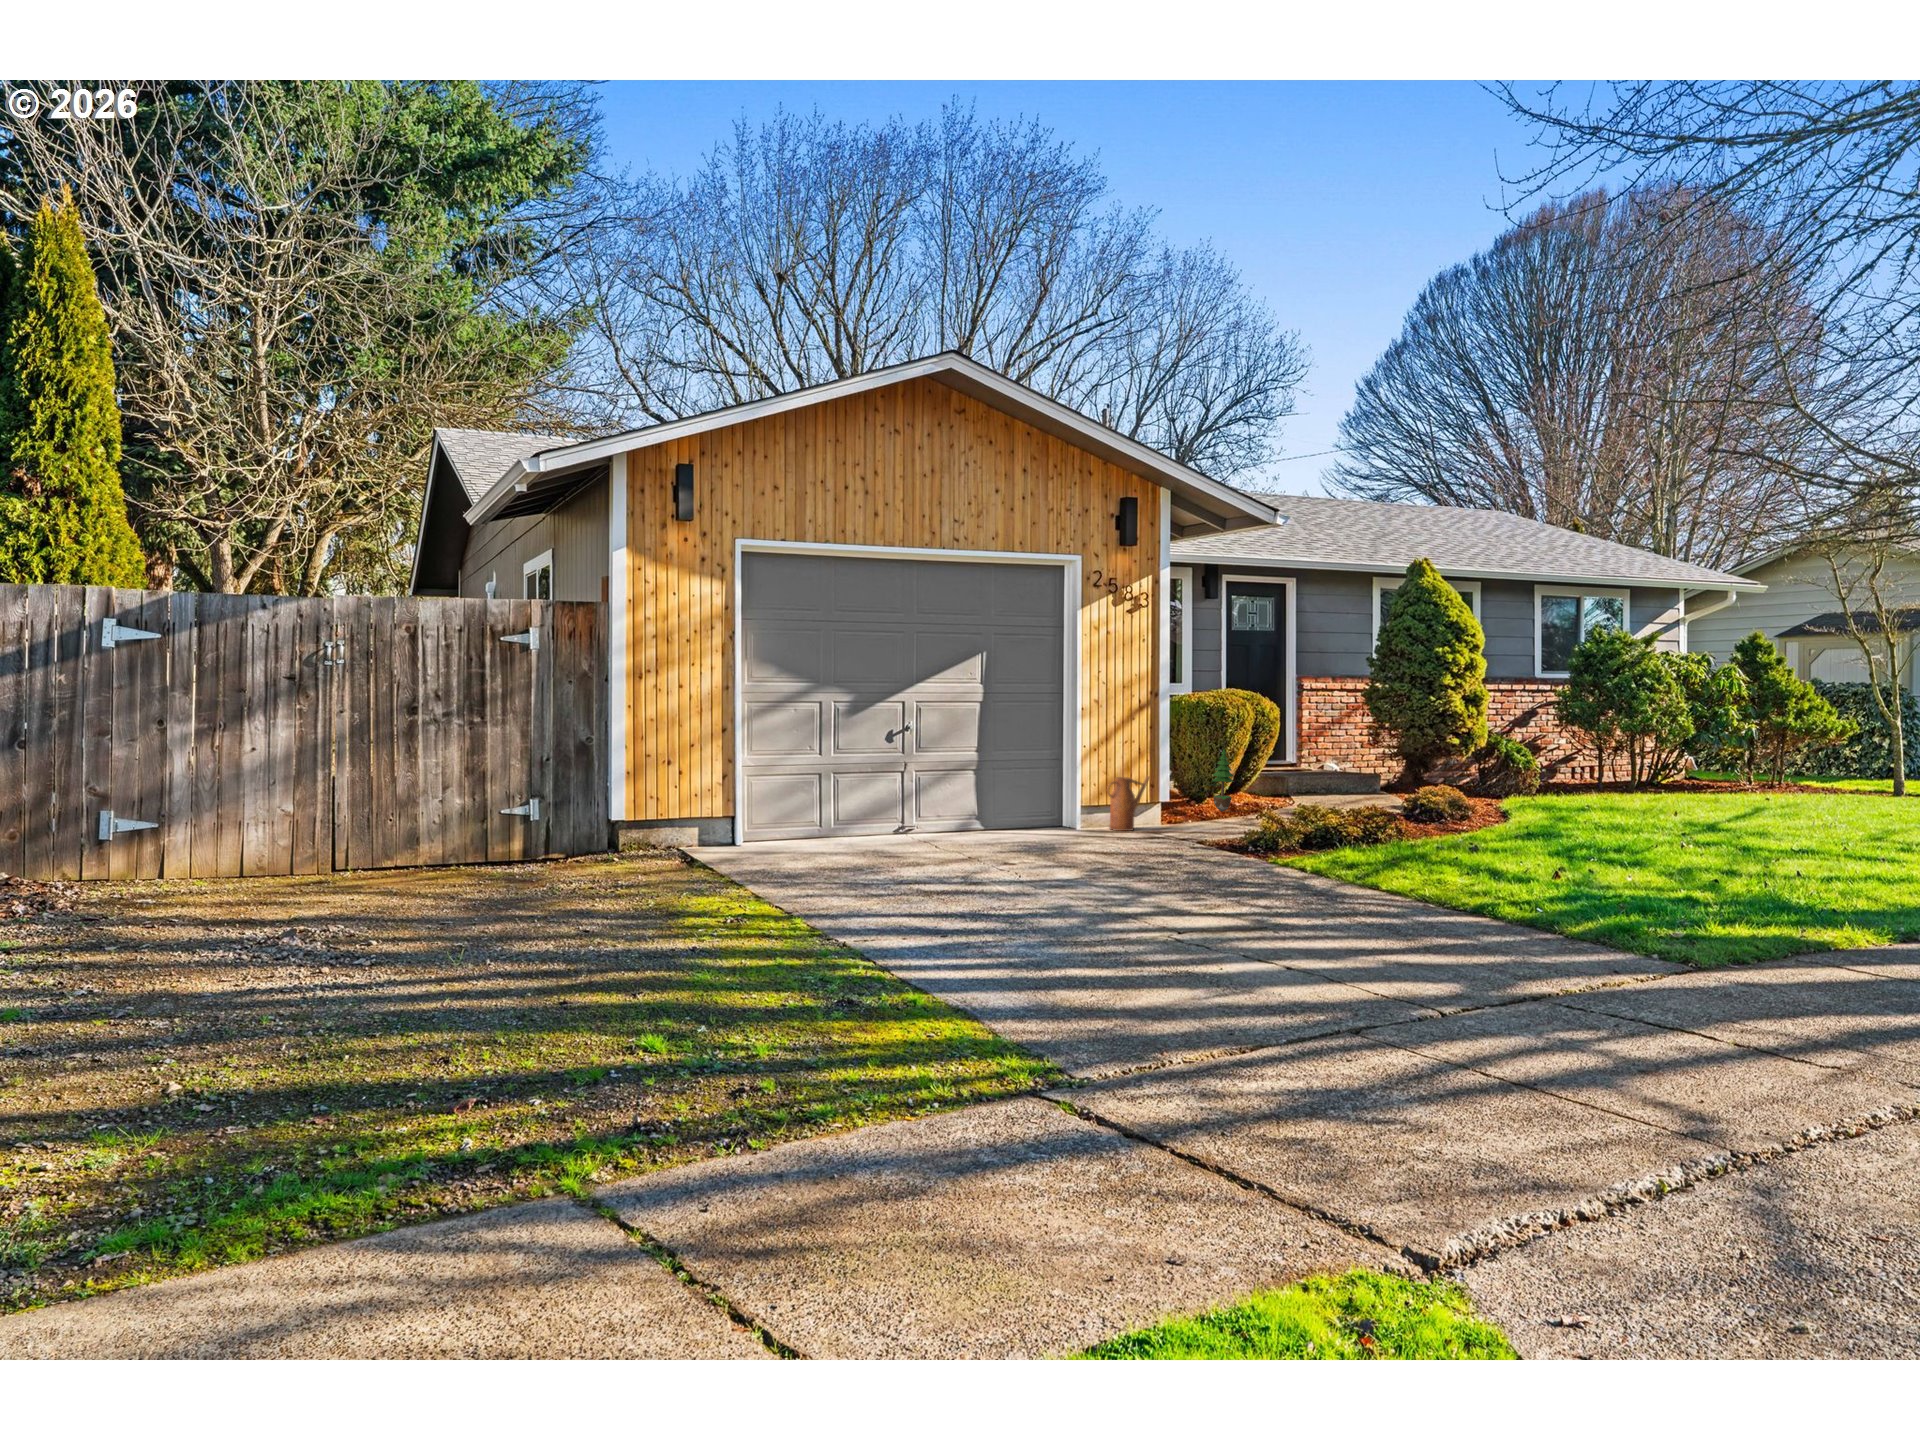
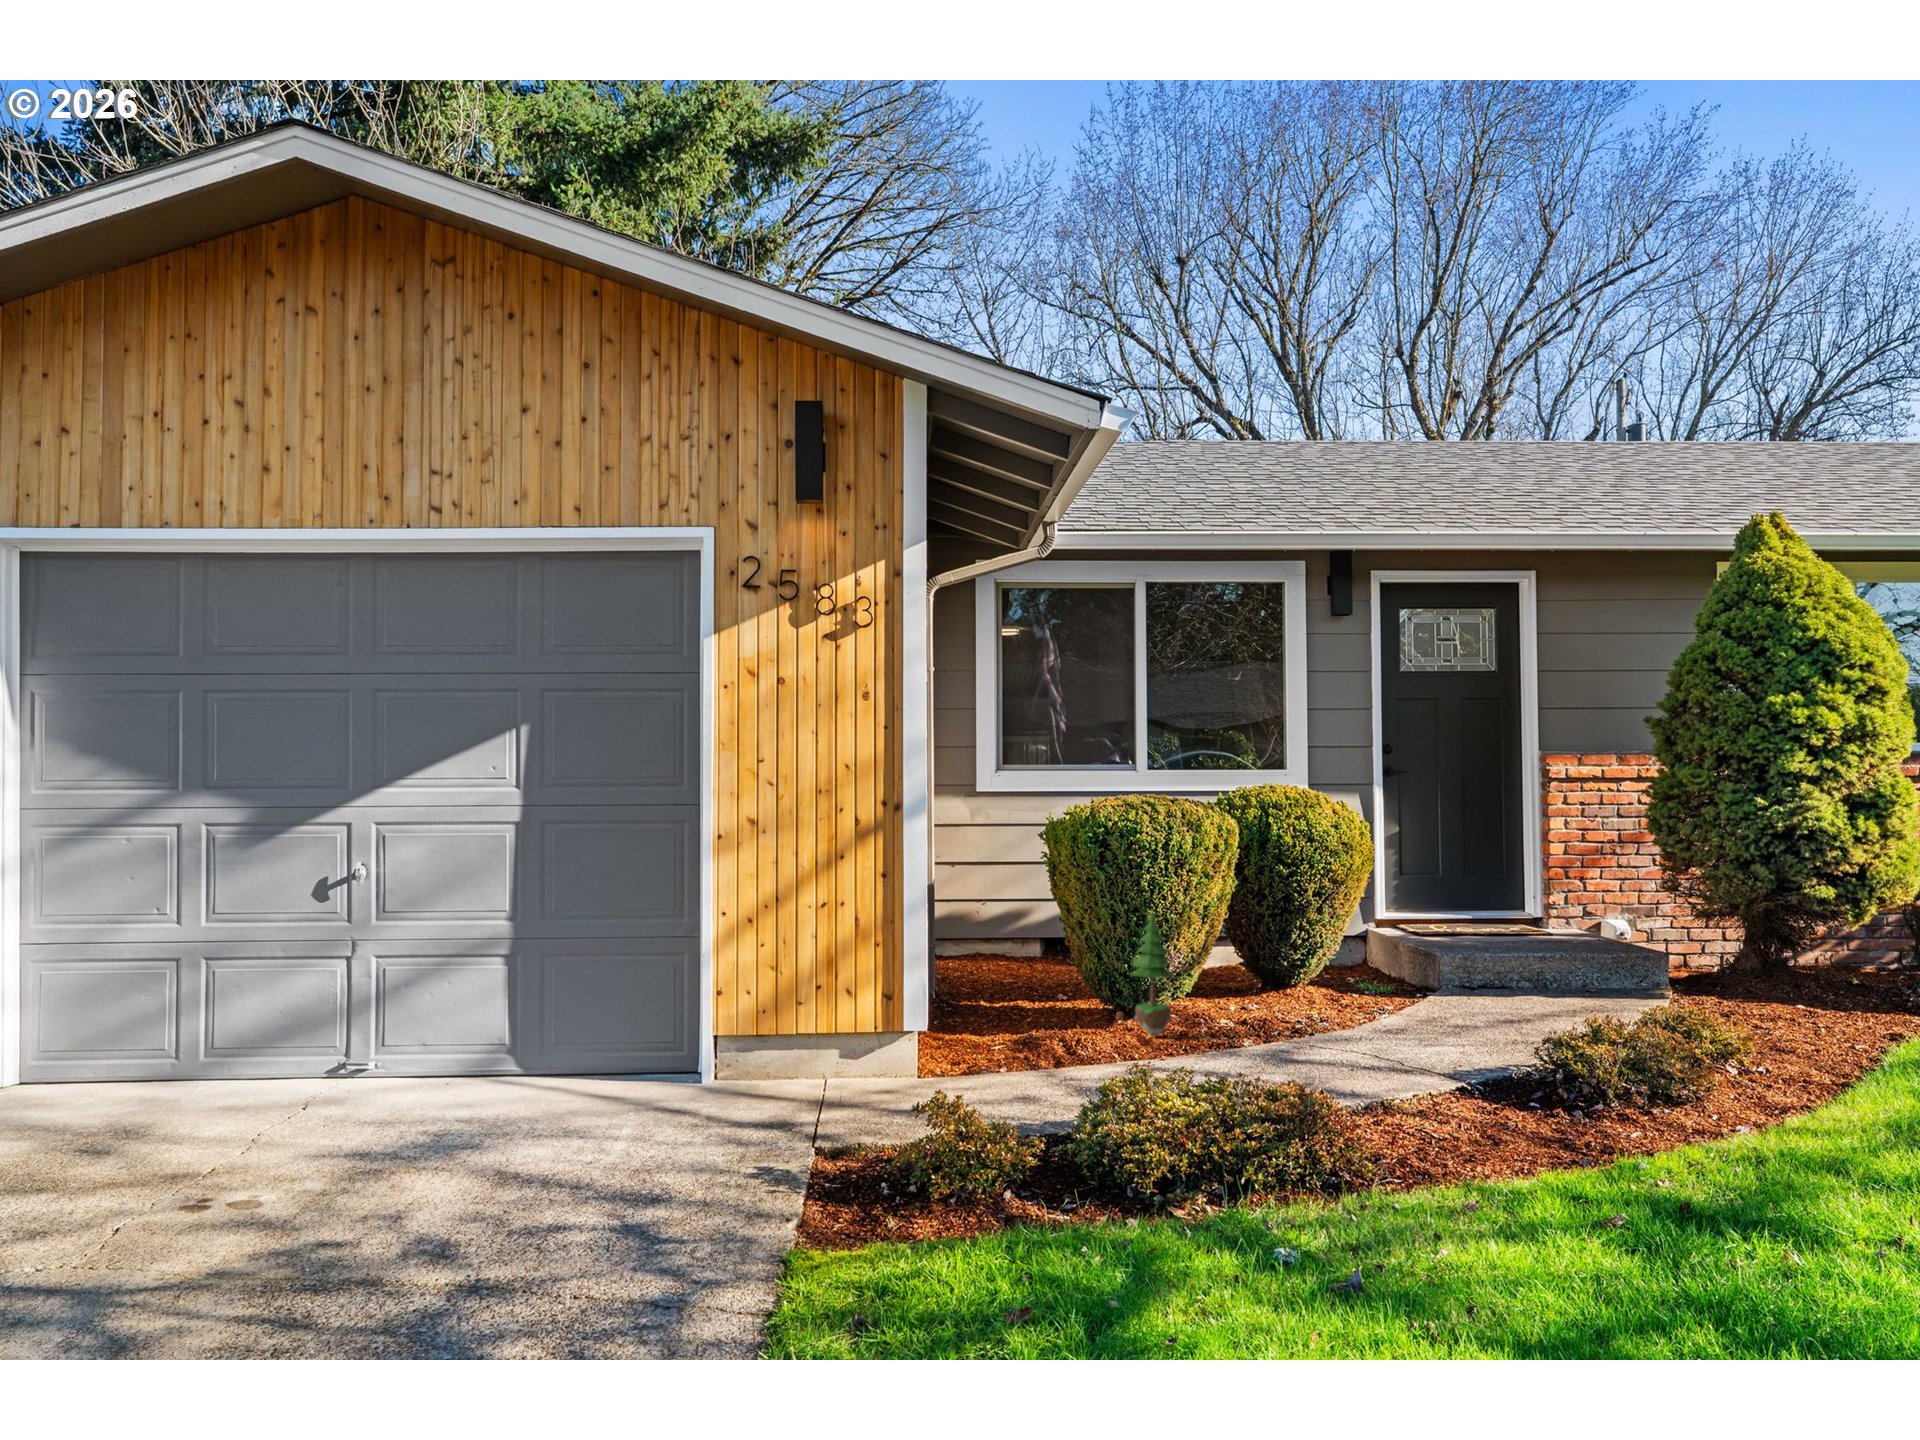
watering can: present [1107,776,1149,831] -> none [758,972,866,1089]

